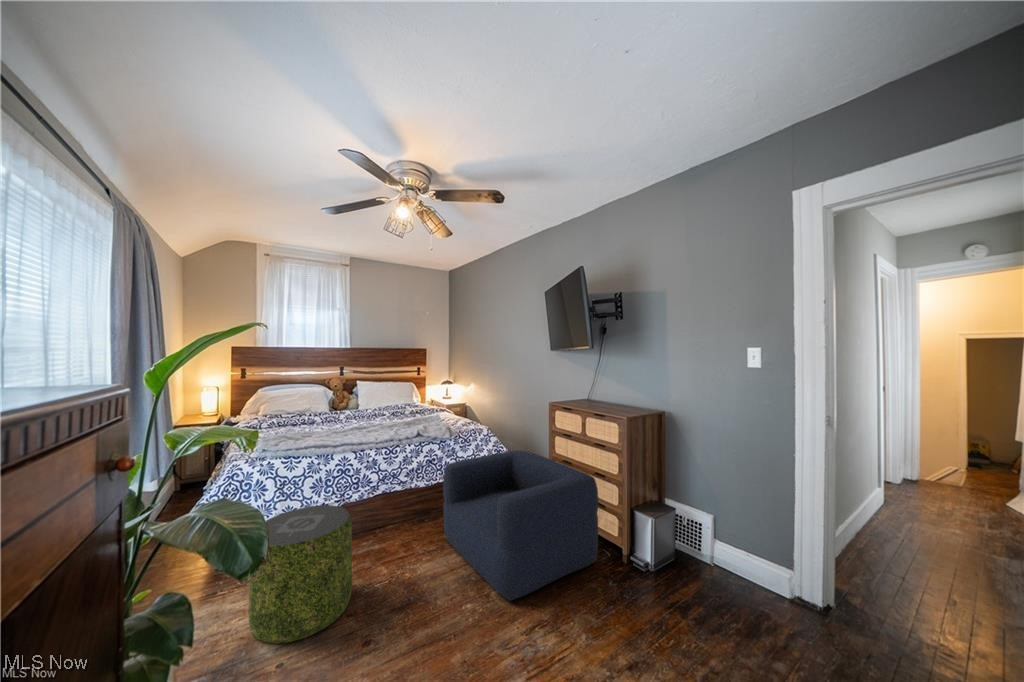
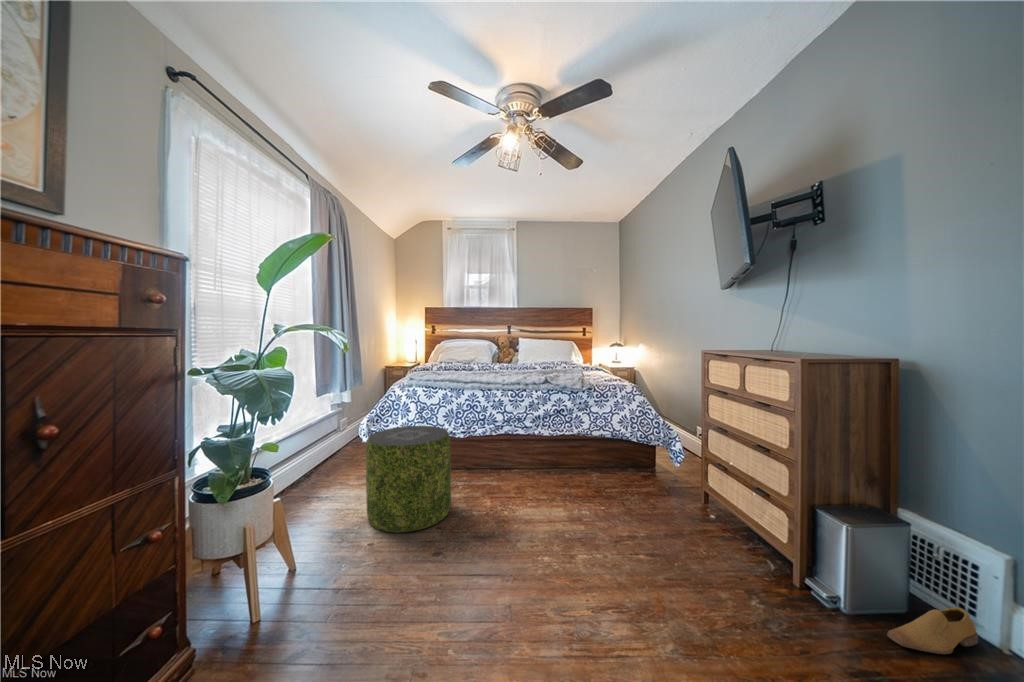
armchair: present [443,450,598,600] -> none [557,409,751,570]
shoe: none [674,549,704,582] -> present [887,607,978,654]

